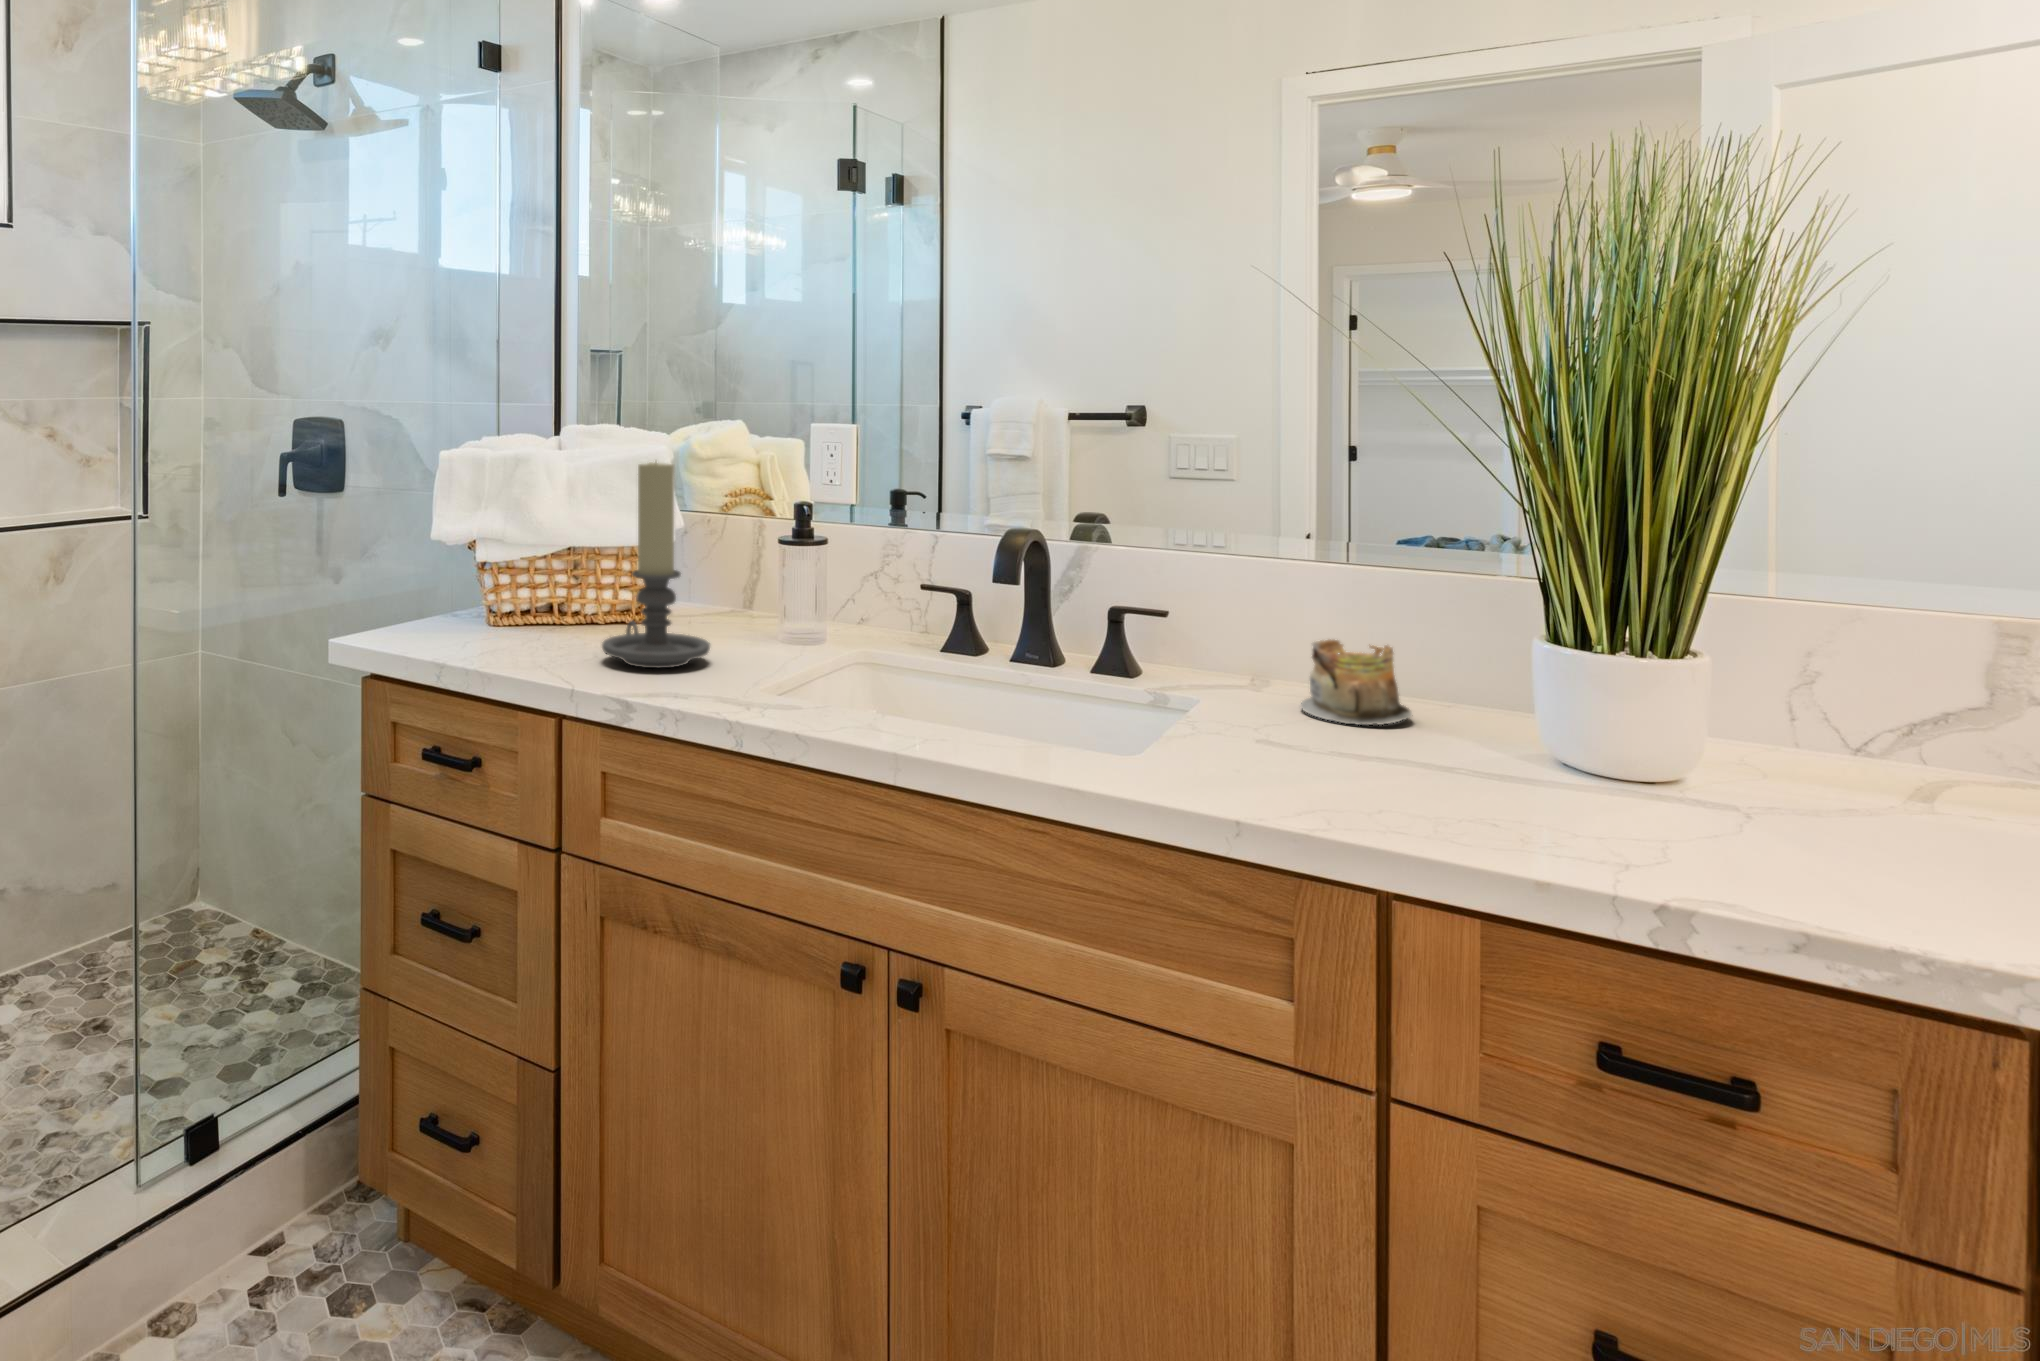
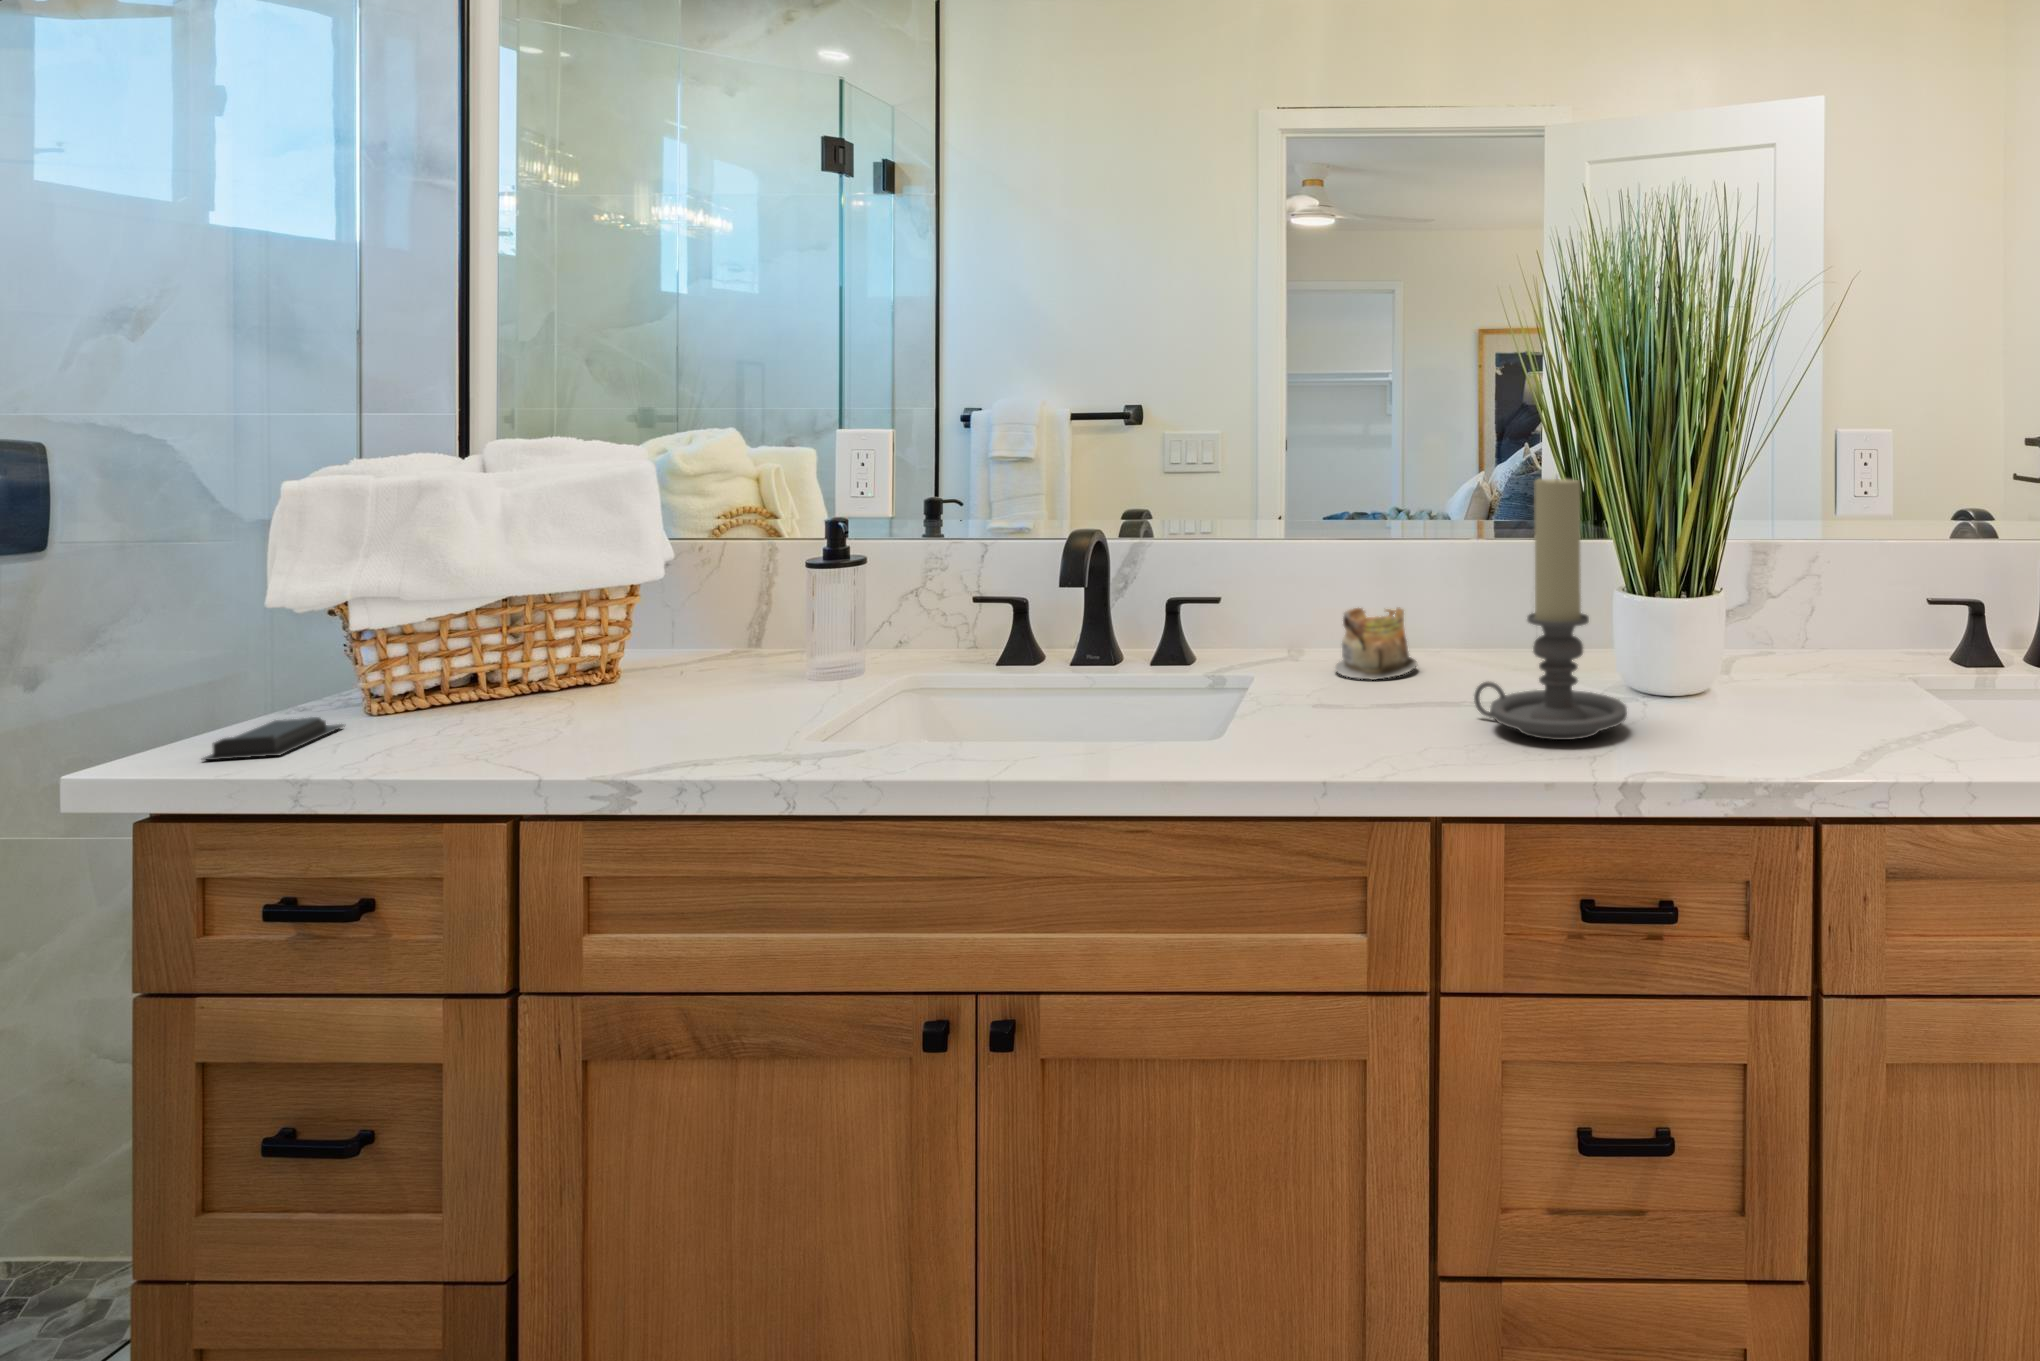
candle holder: present [602,462,710,668] -> present [1474,477,1627,740]
soap bar: none [399,620,476,645] -> present [202,717,345,760]

